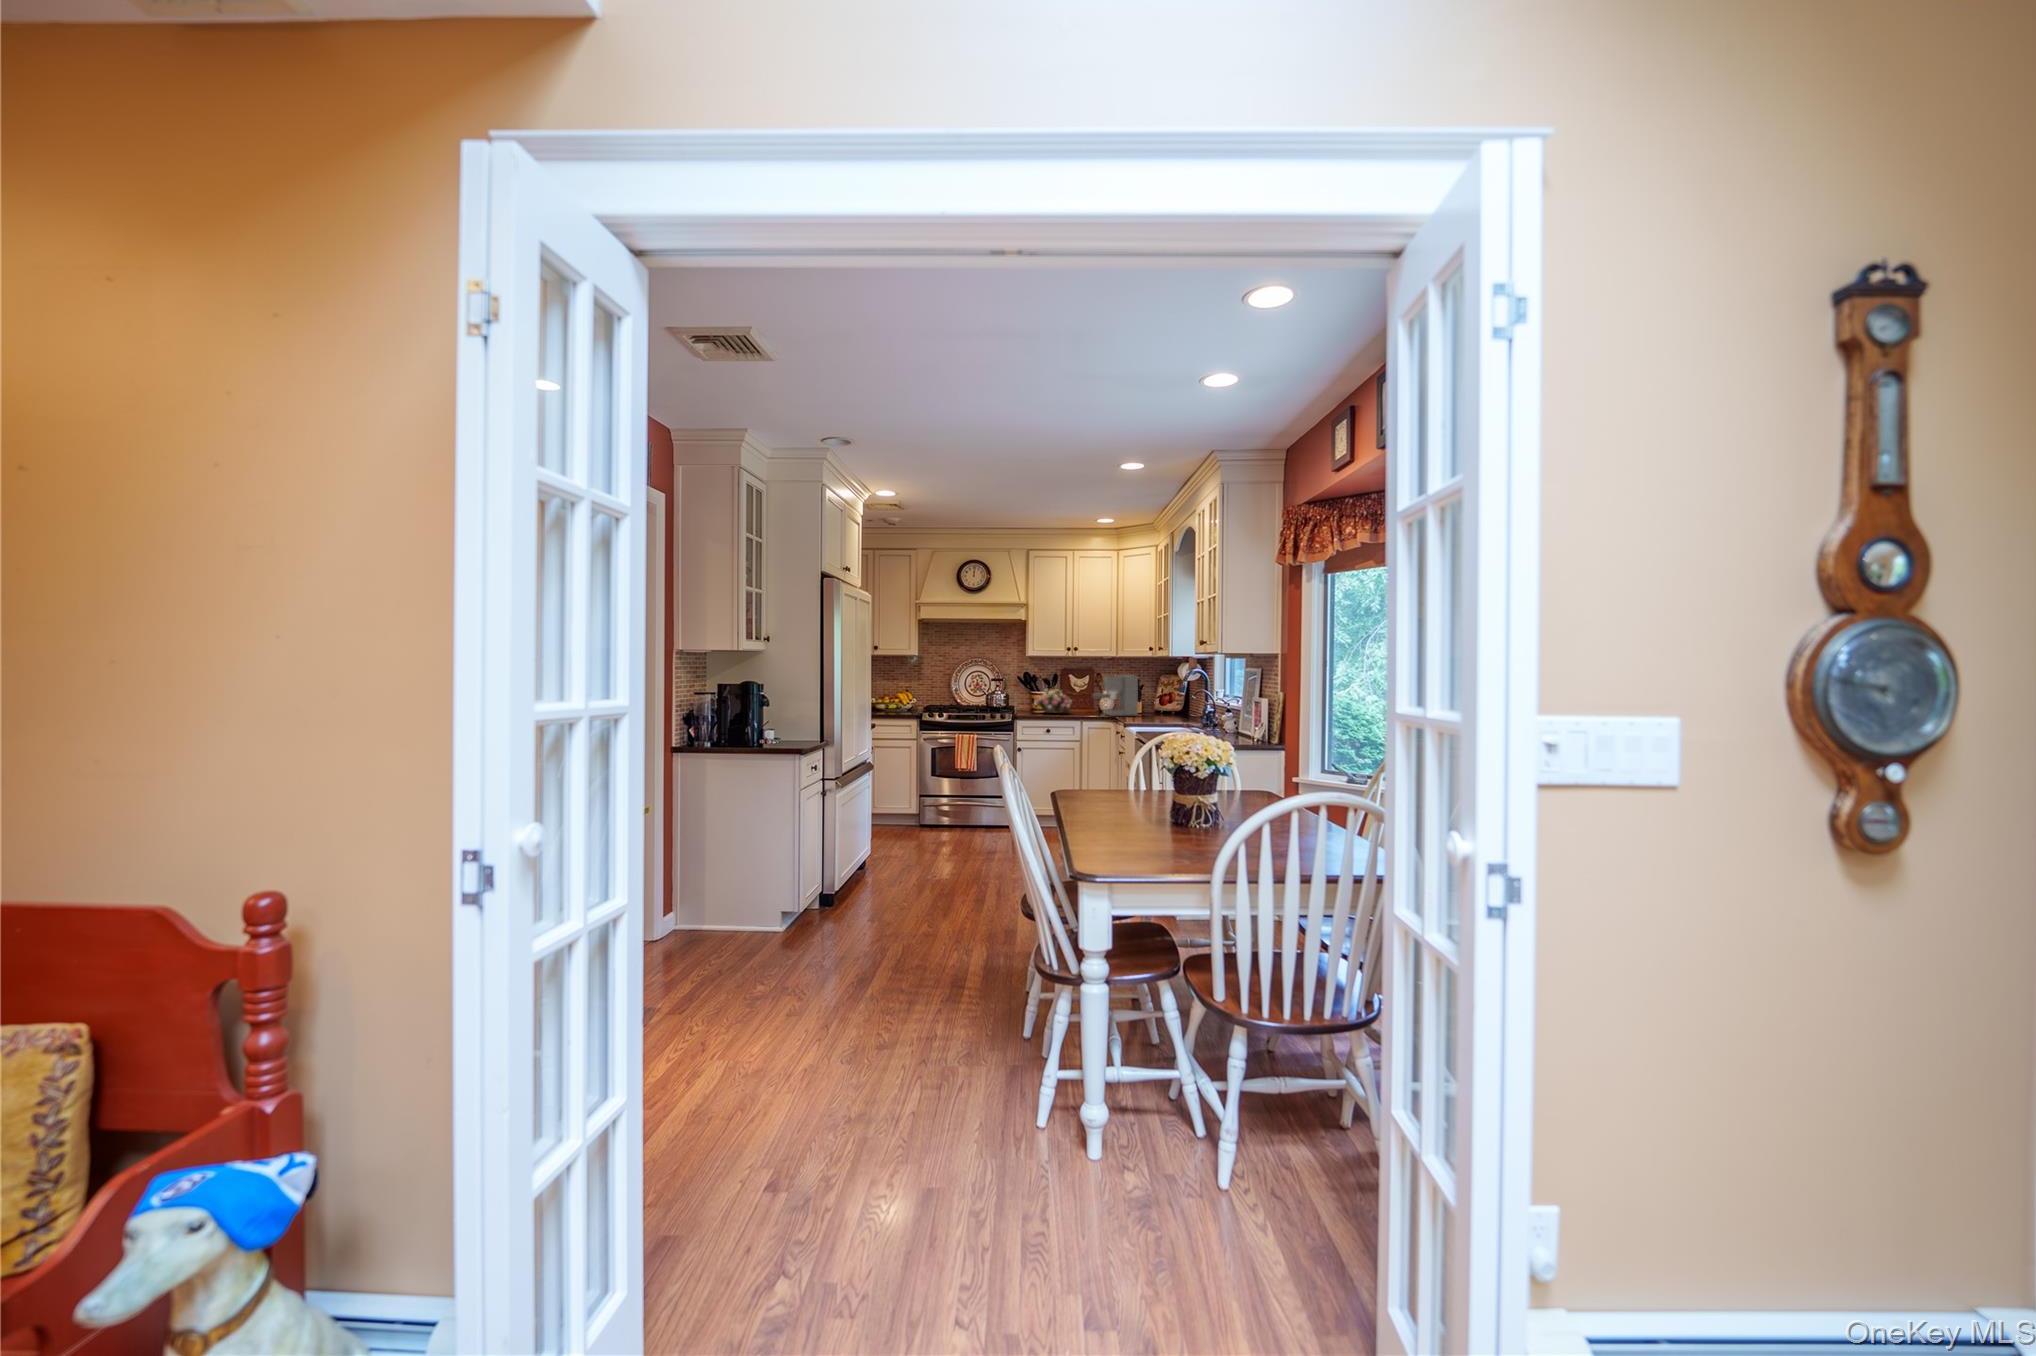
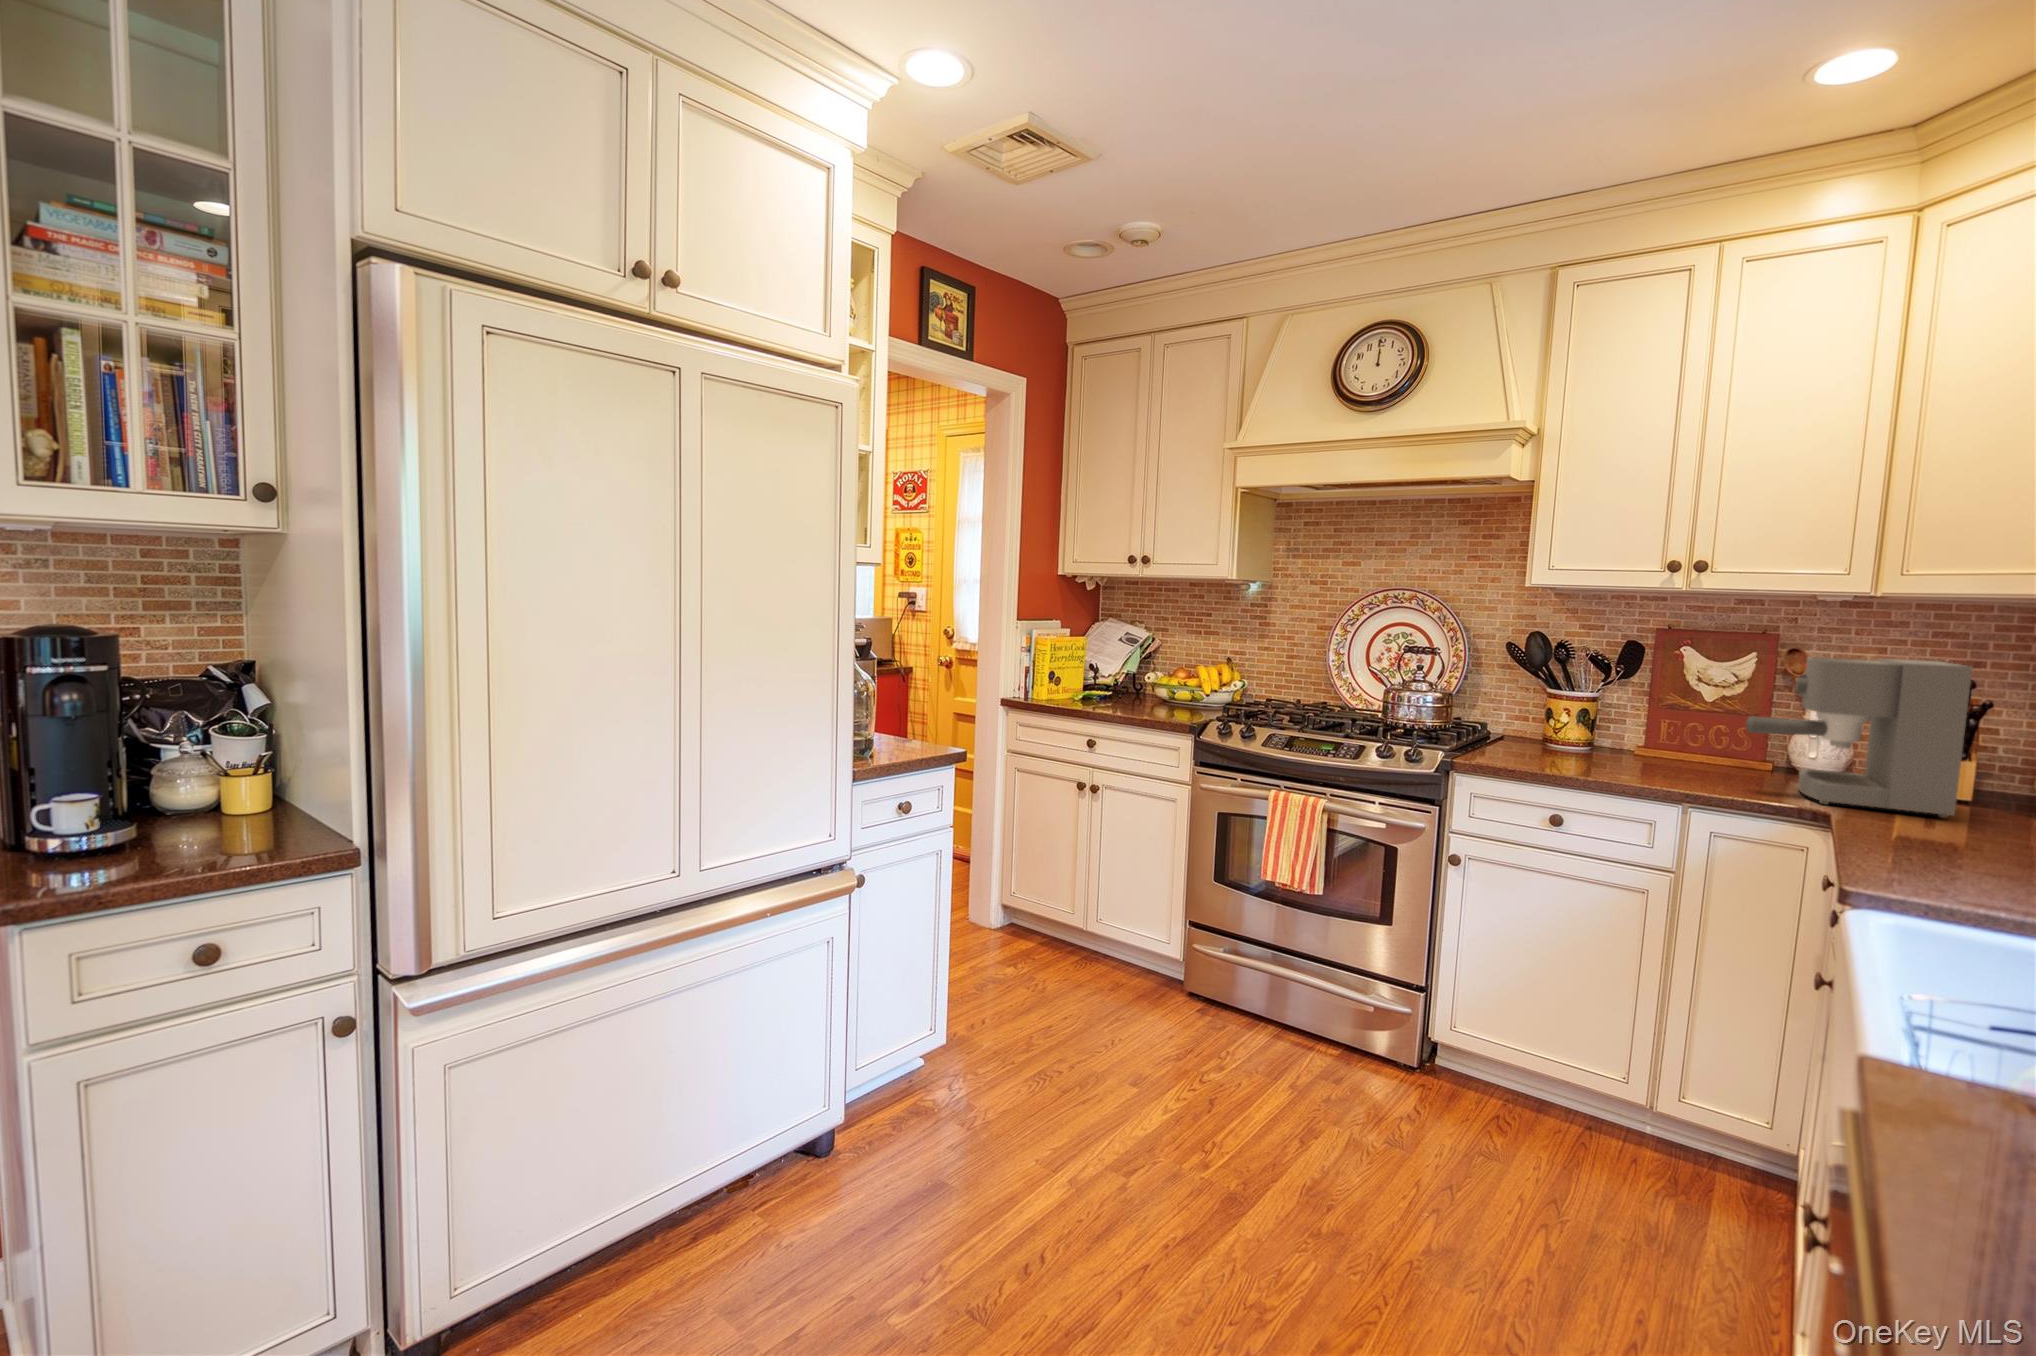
flower arrangement: present [1034,689,1072,713] -> none [1531,684,1672,768]

